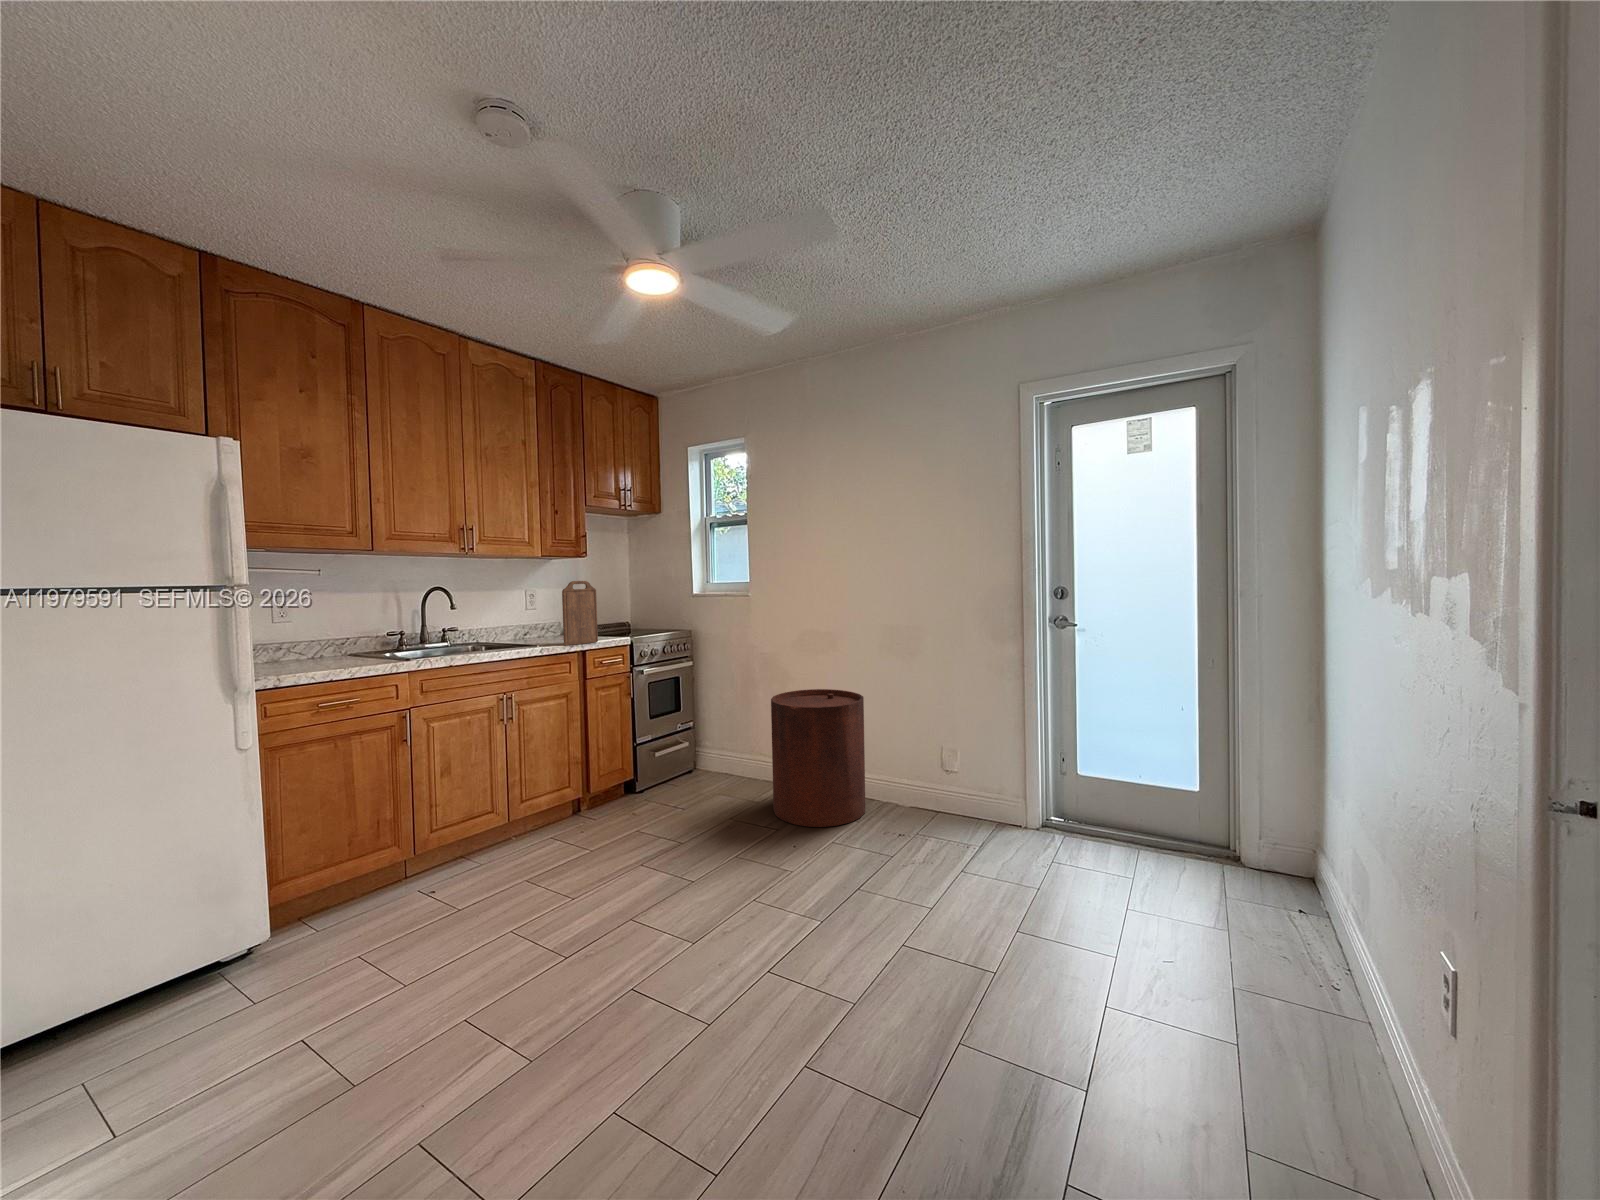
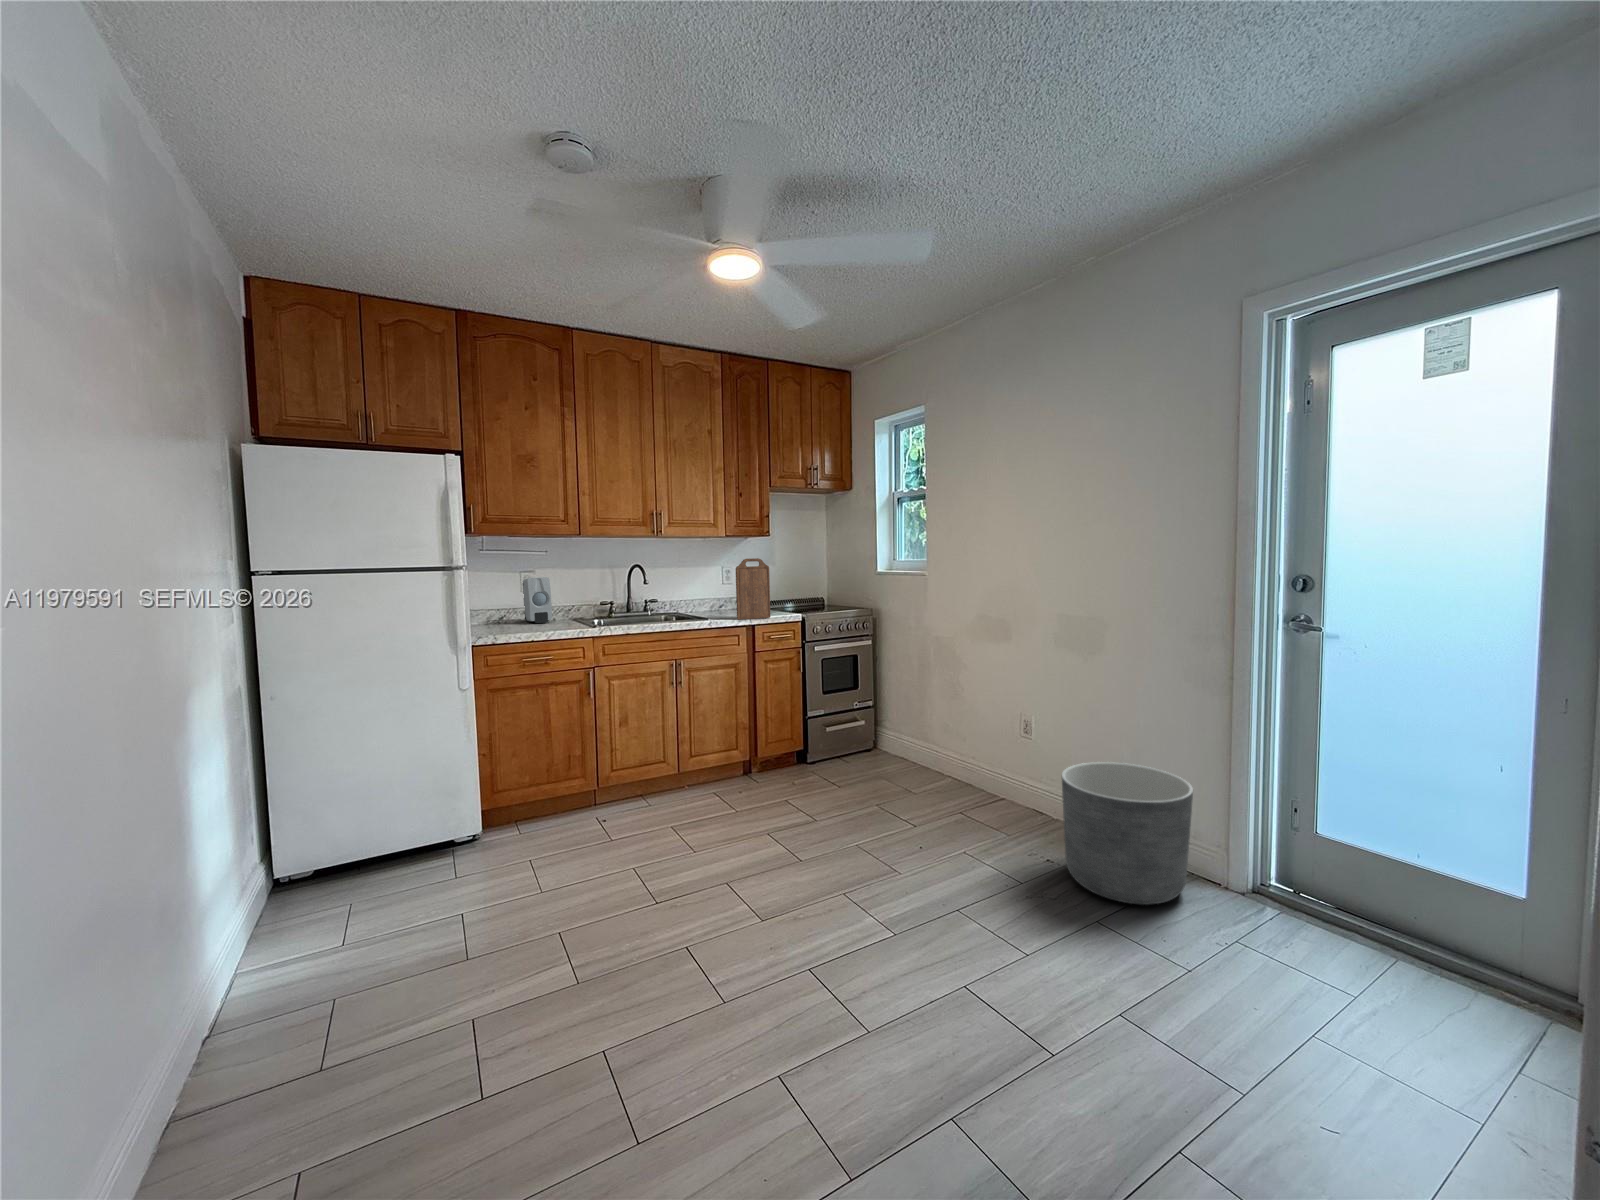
soap dispenser: none [276,604,327,662] -> present [523,577,552,623]
trash can: present [771,689,865,827] -> none [919,682,1027,836]
planter: none [915,743,1013,854] -> present [1062,762,1193,905]

